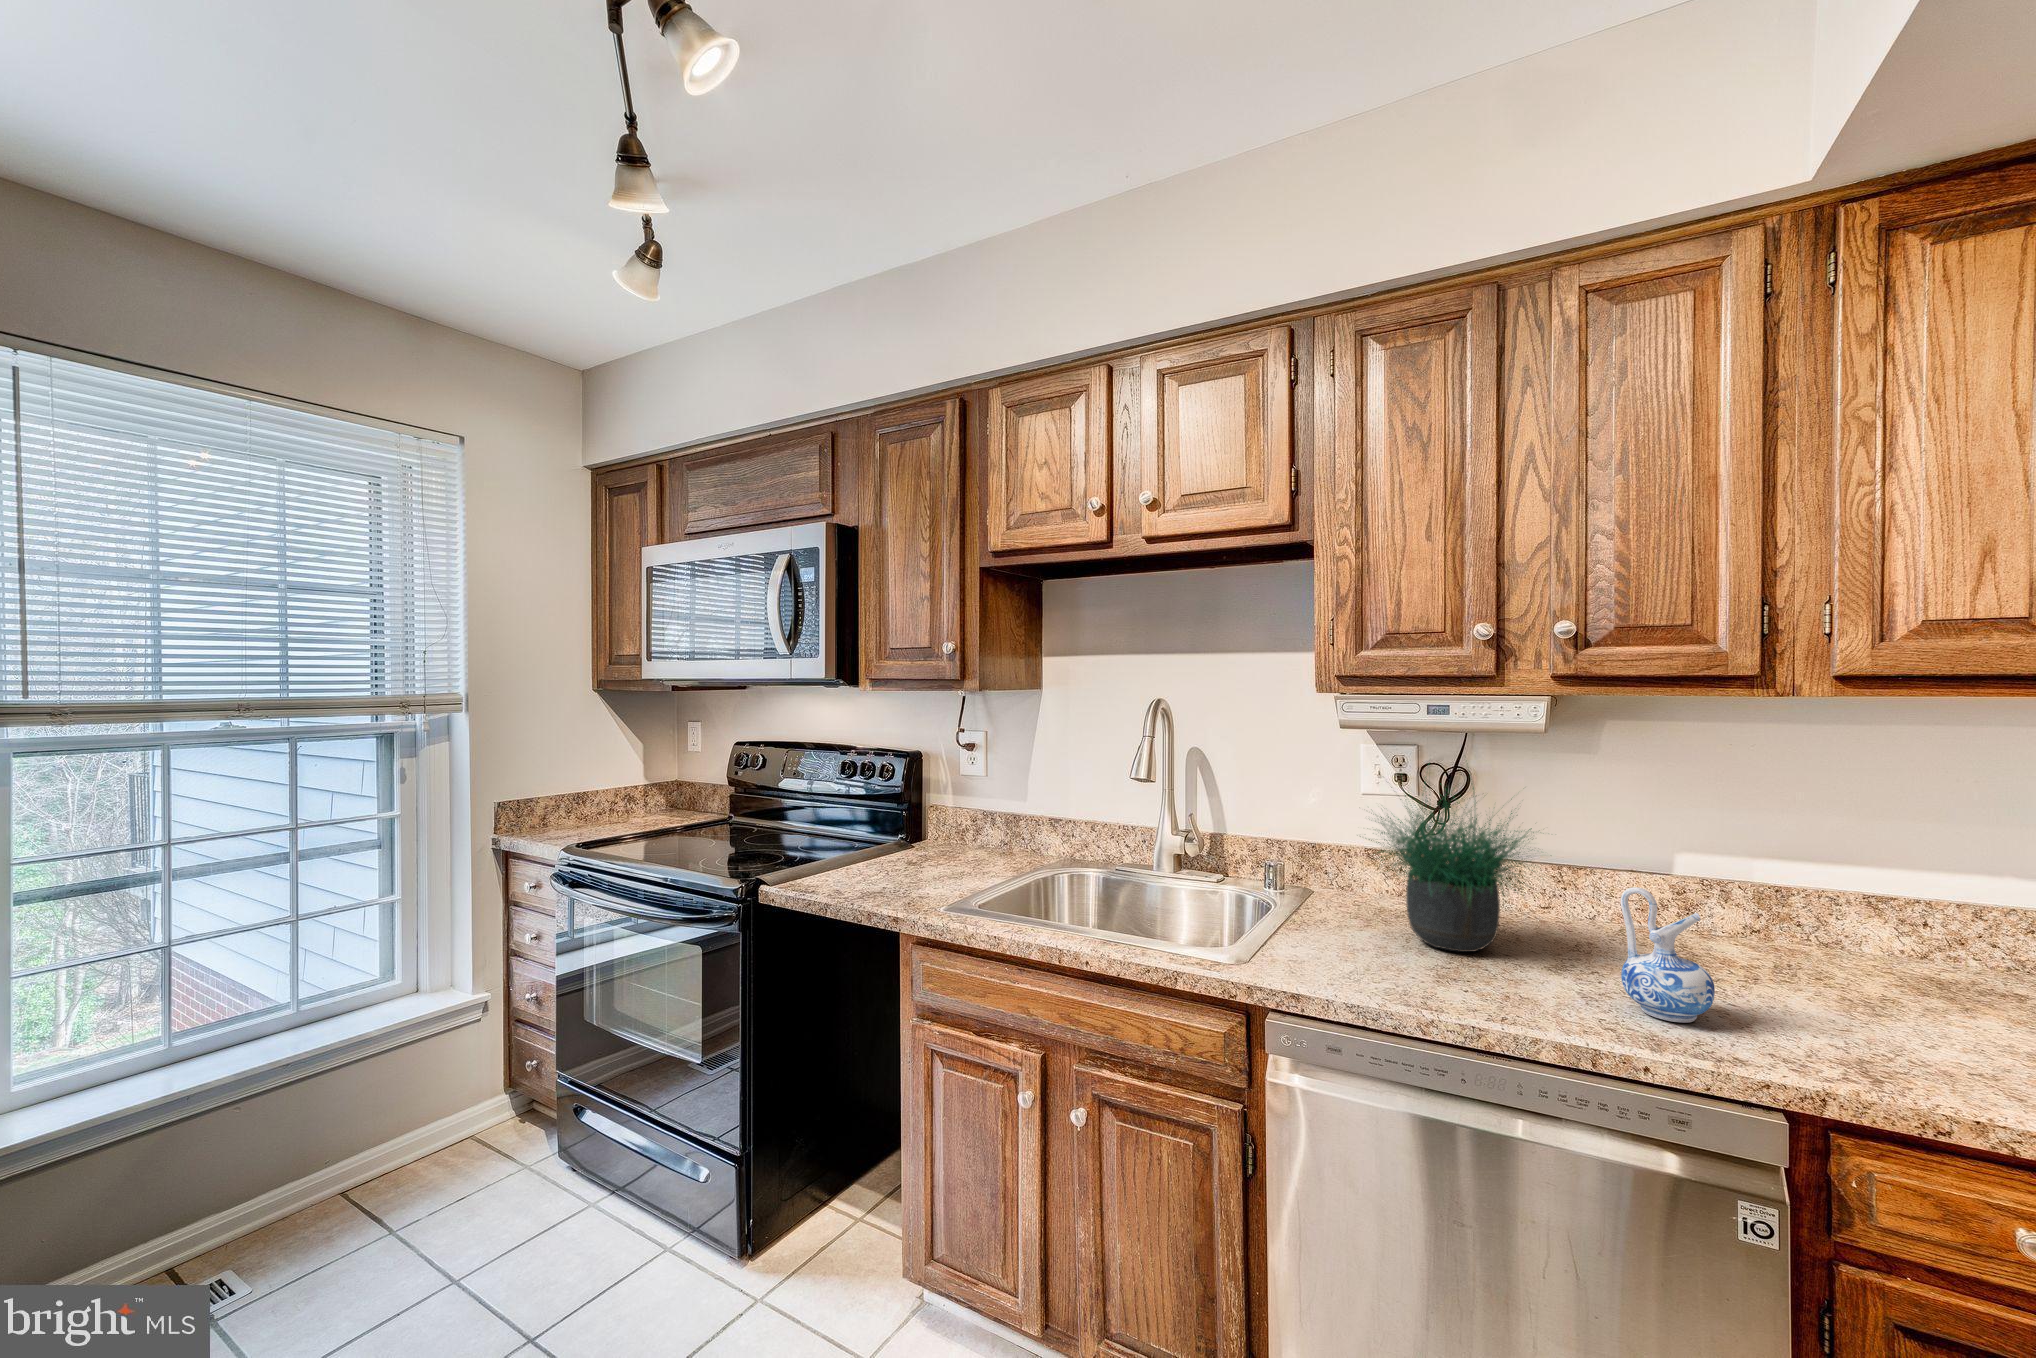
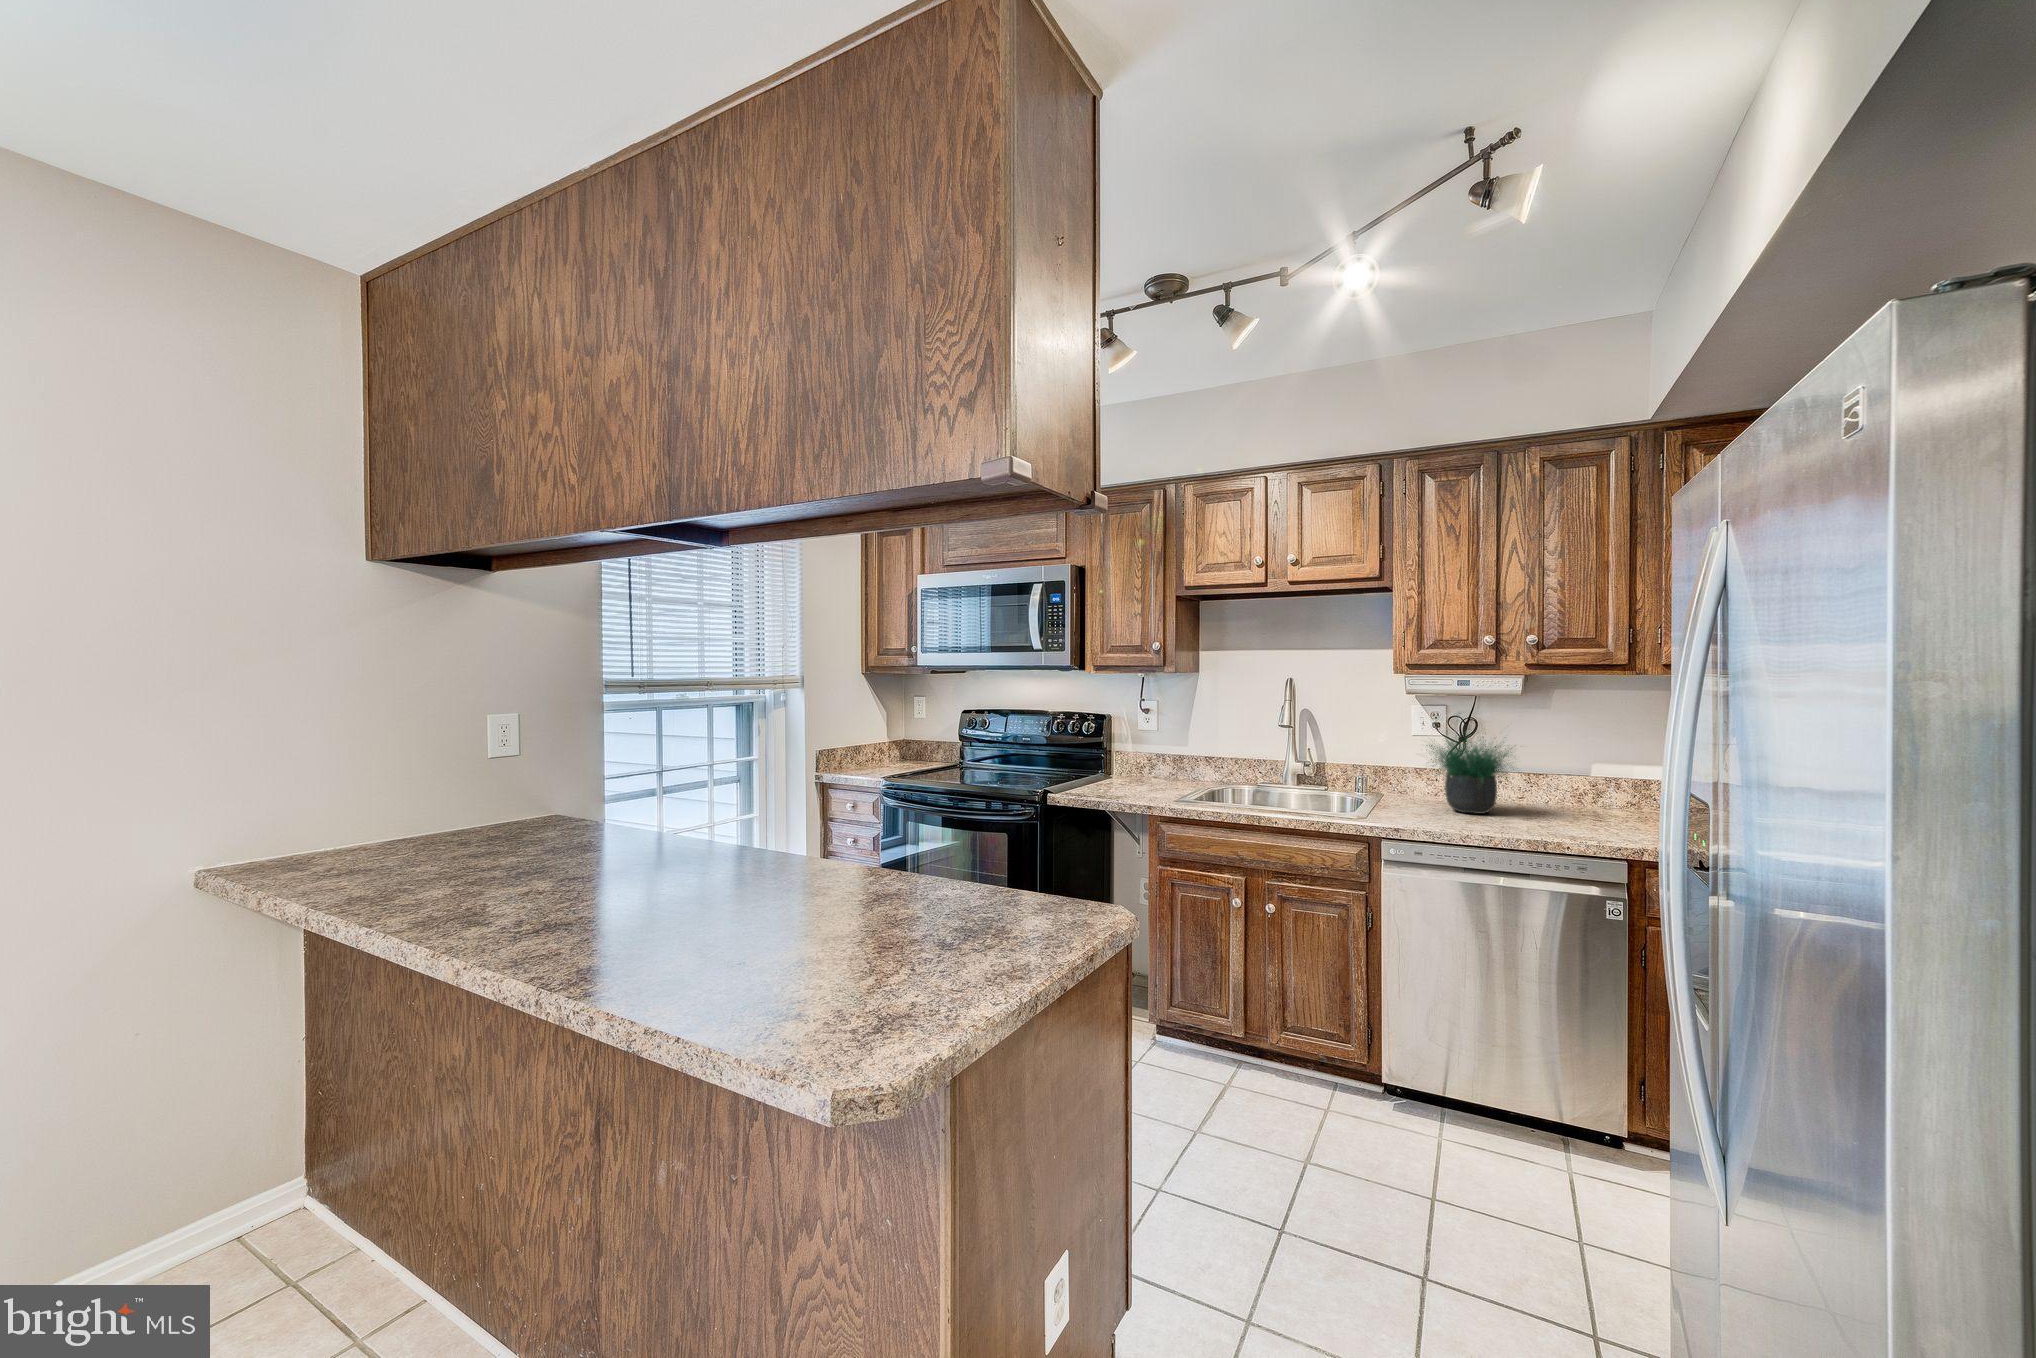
ceramic pitcher: present [1621,887,1715,1023] -> none [1559,769,1603,832]

